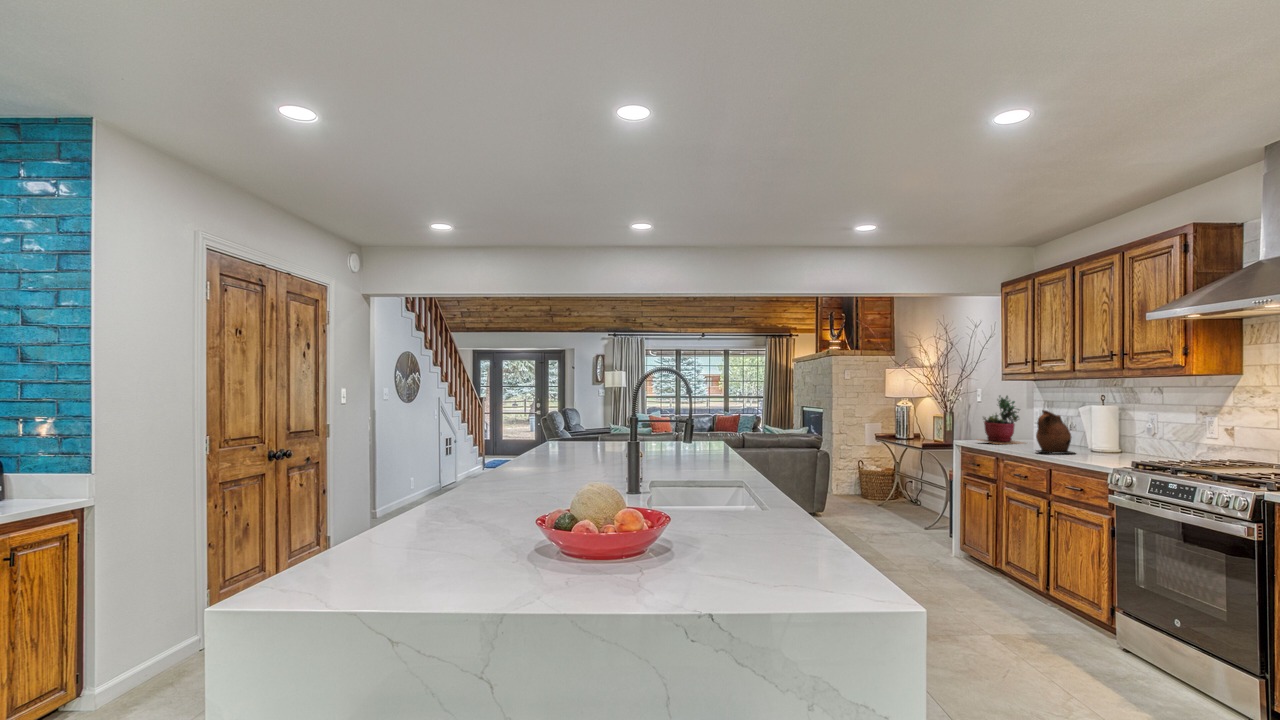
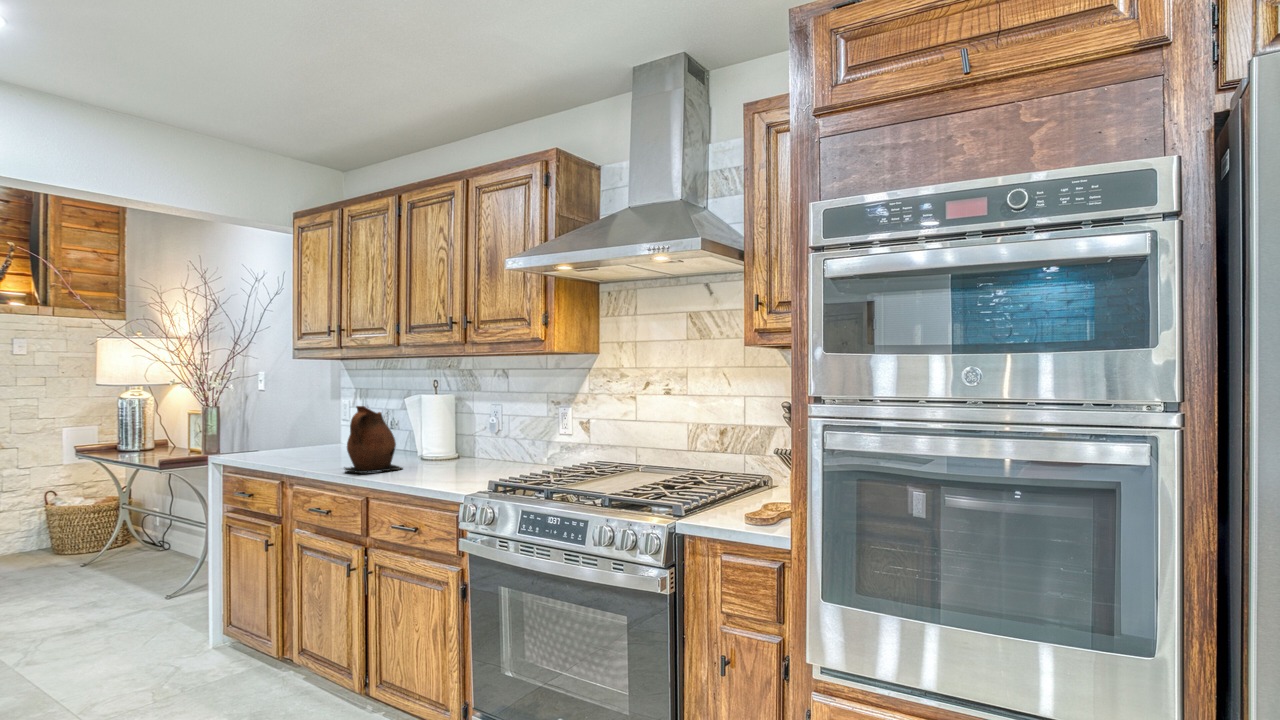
succulent plant: present [977,396,1024,444] -> none [249,381,334,457]

